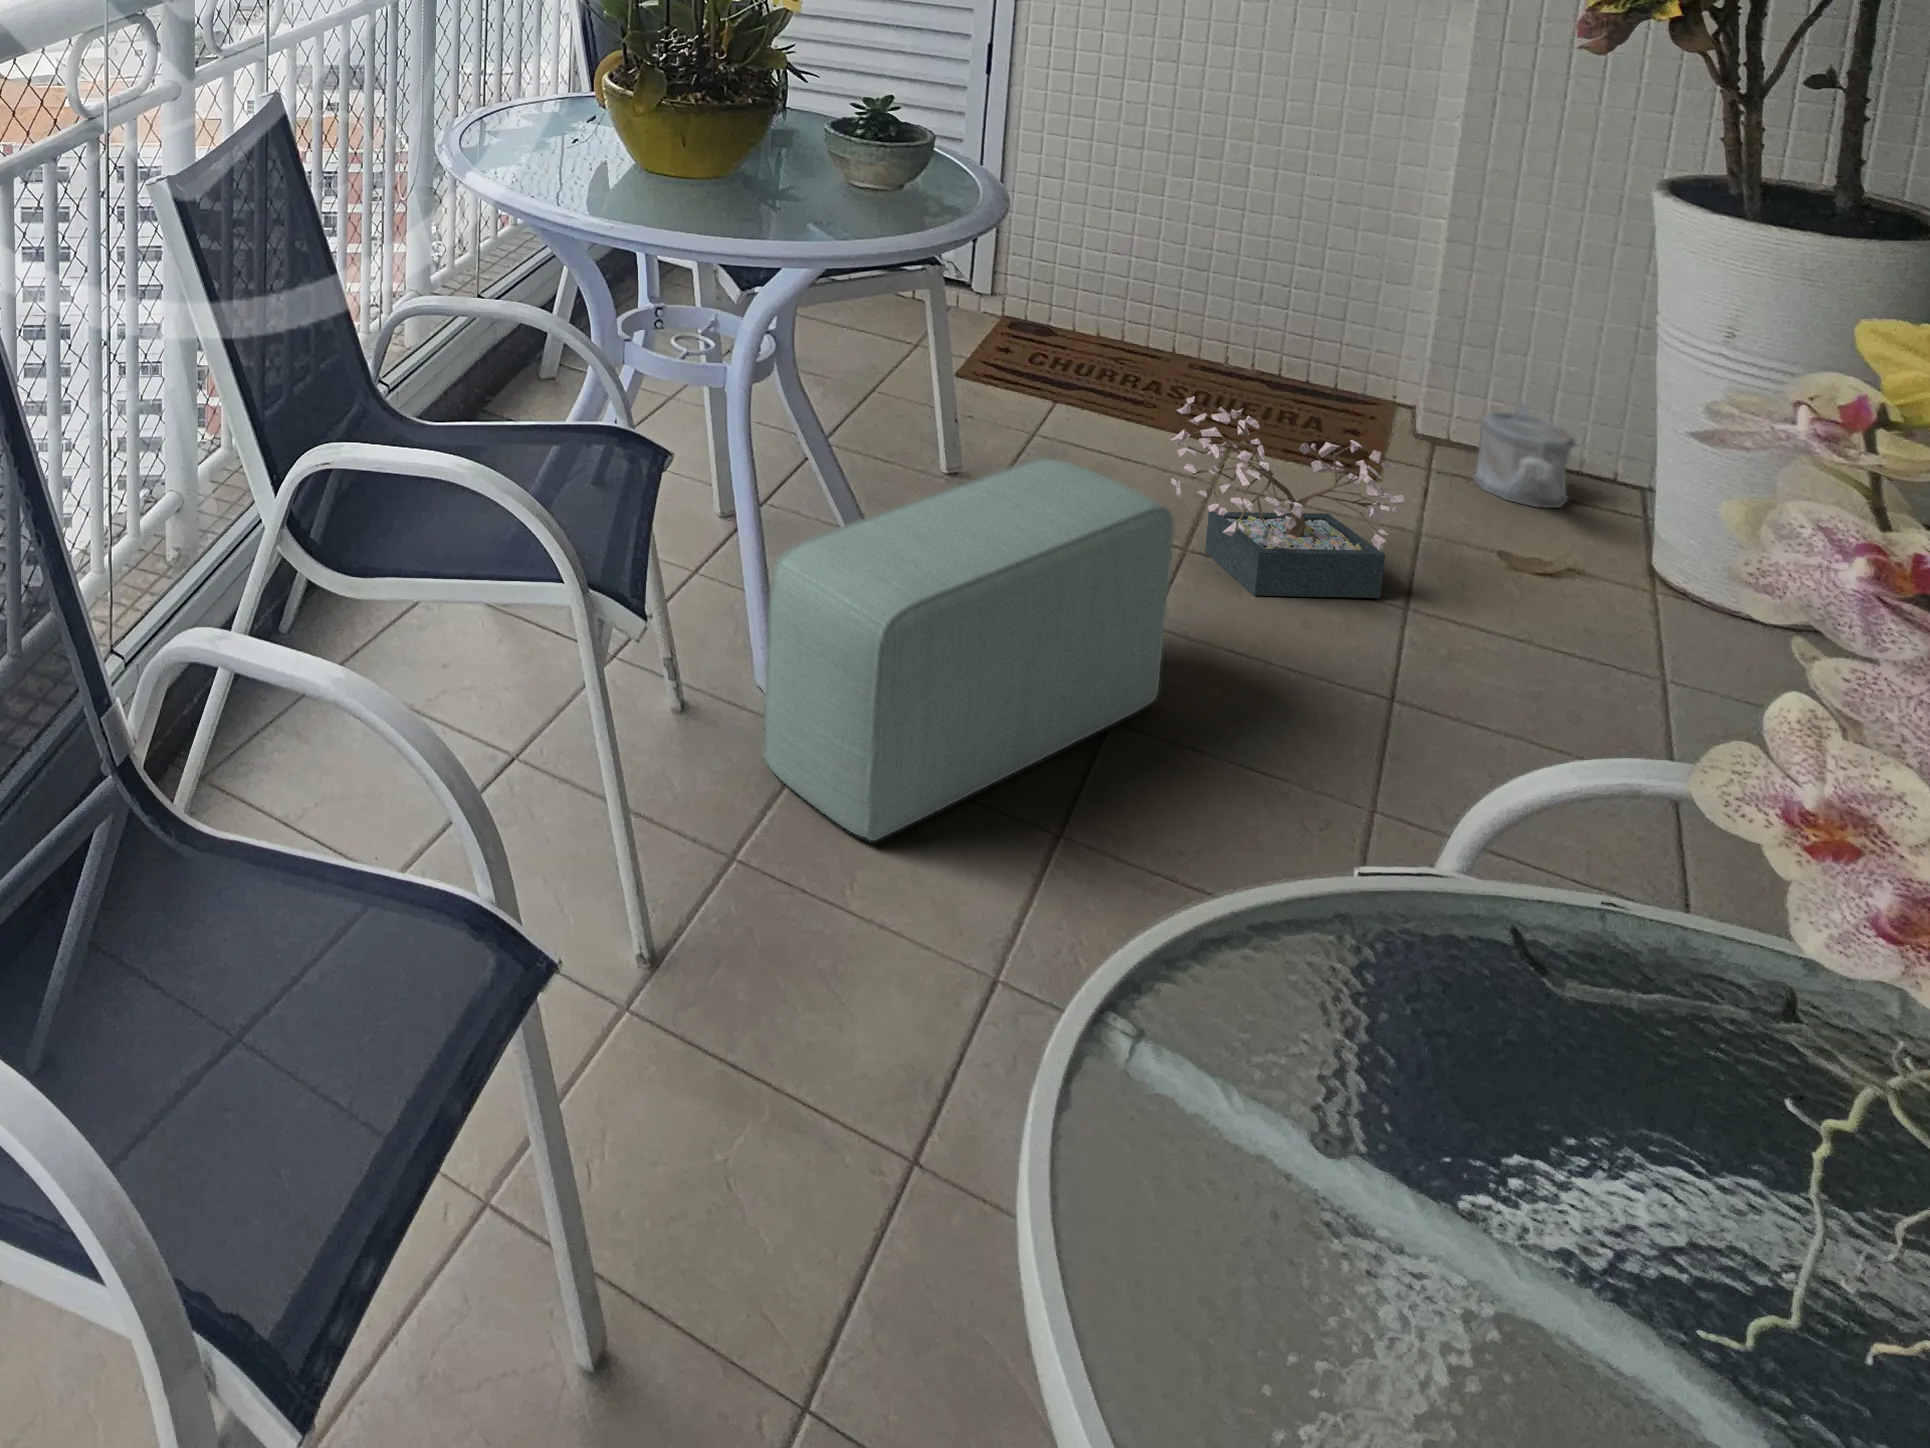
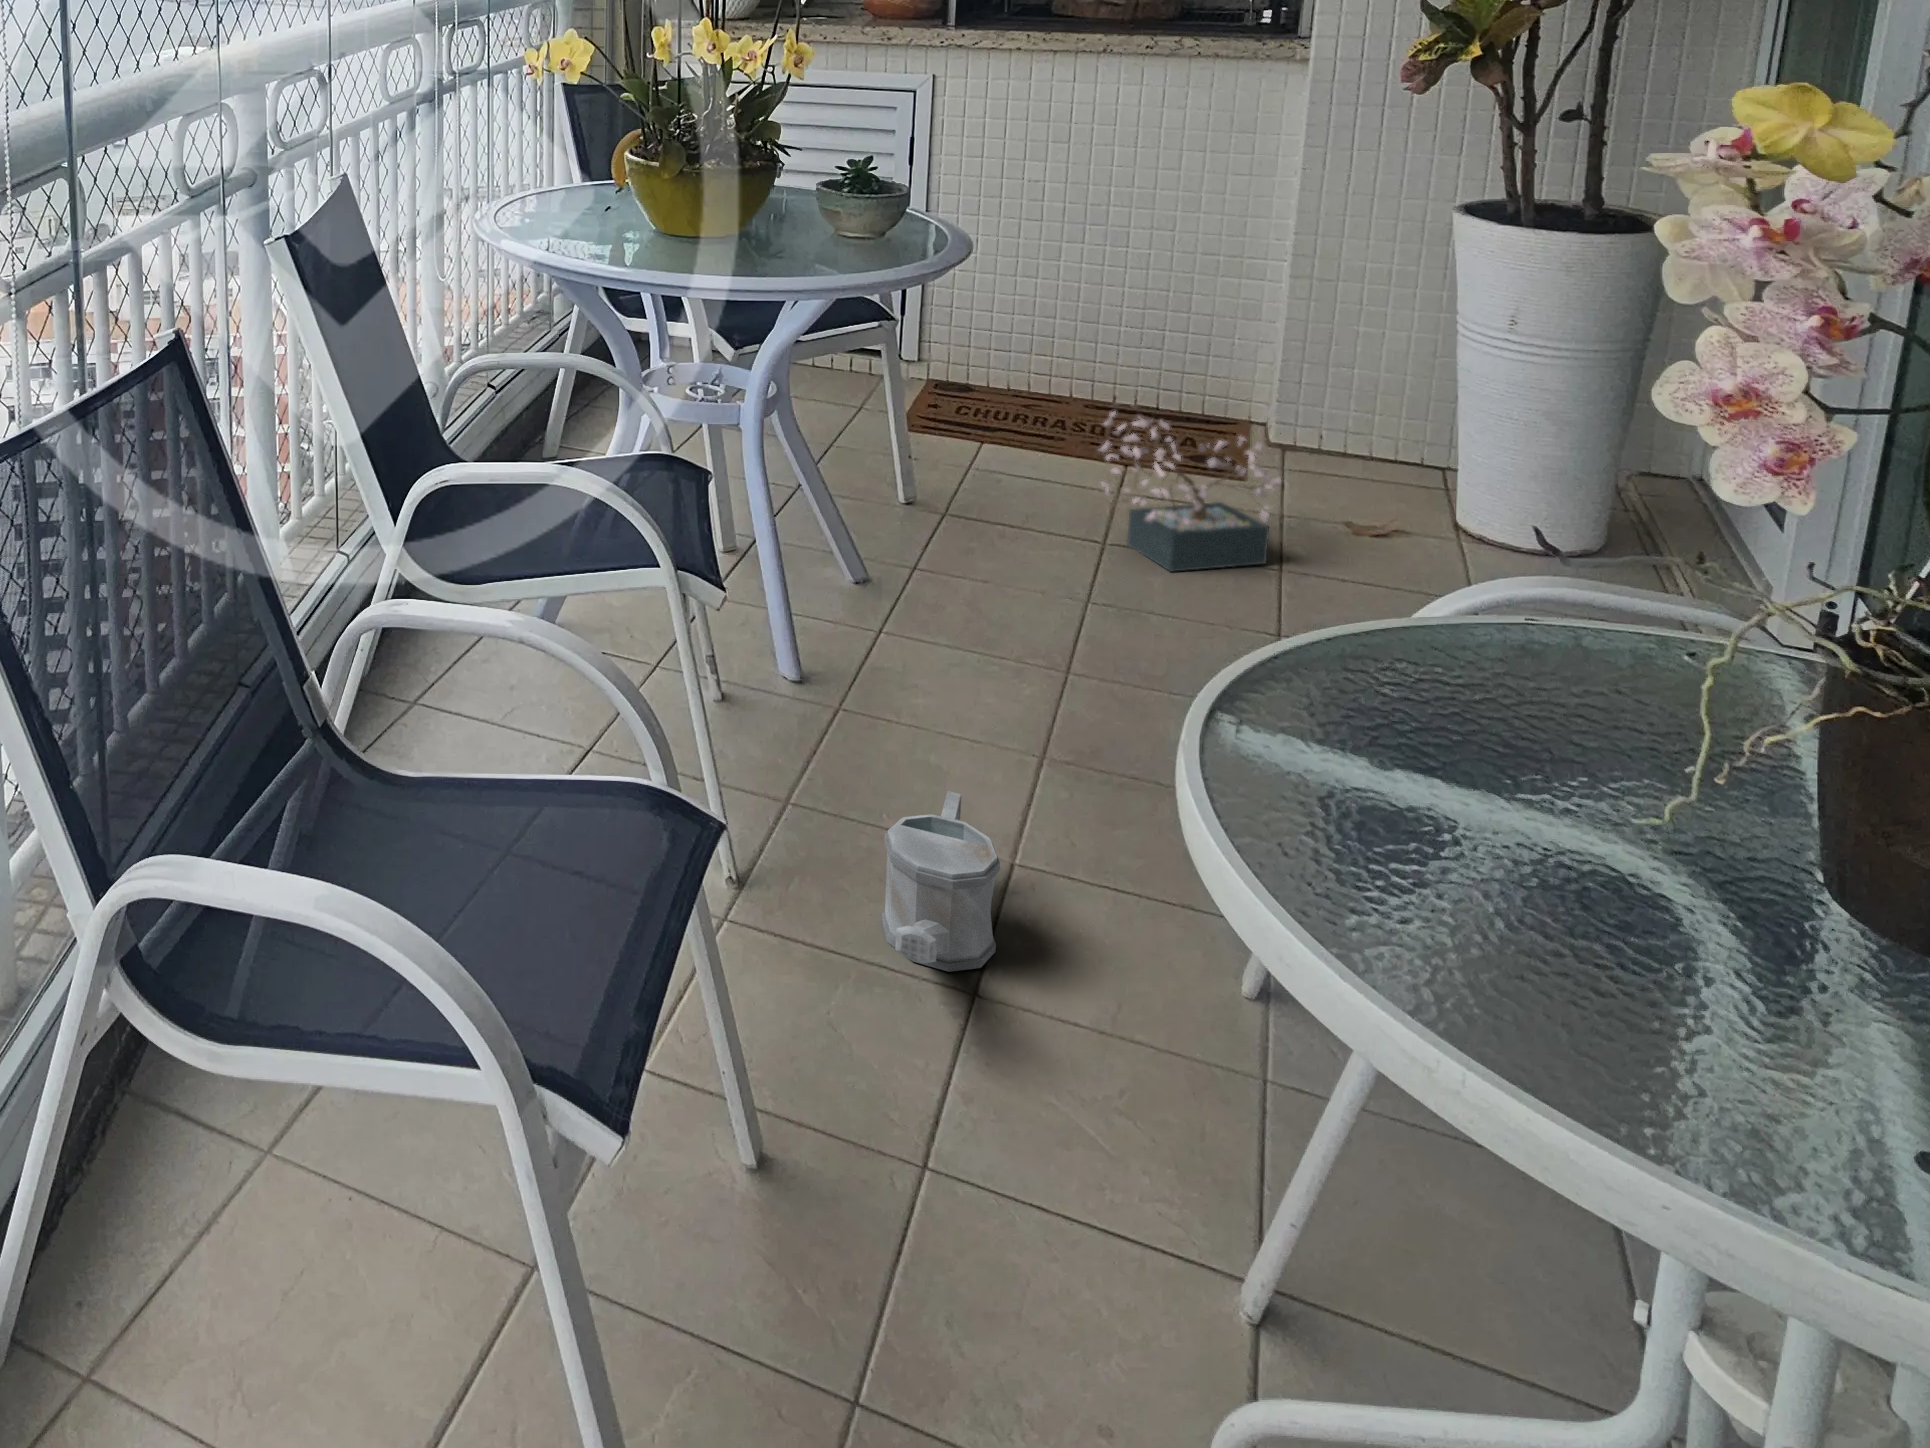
watering can: present [1474,403,1575,508] -> present [882,791,1000,972]
pouf: present [763,457,1174,841] -> none [800,458,1119,779]

